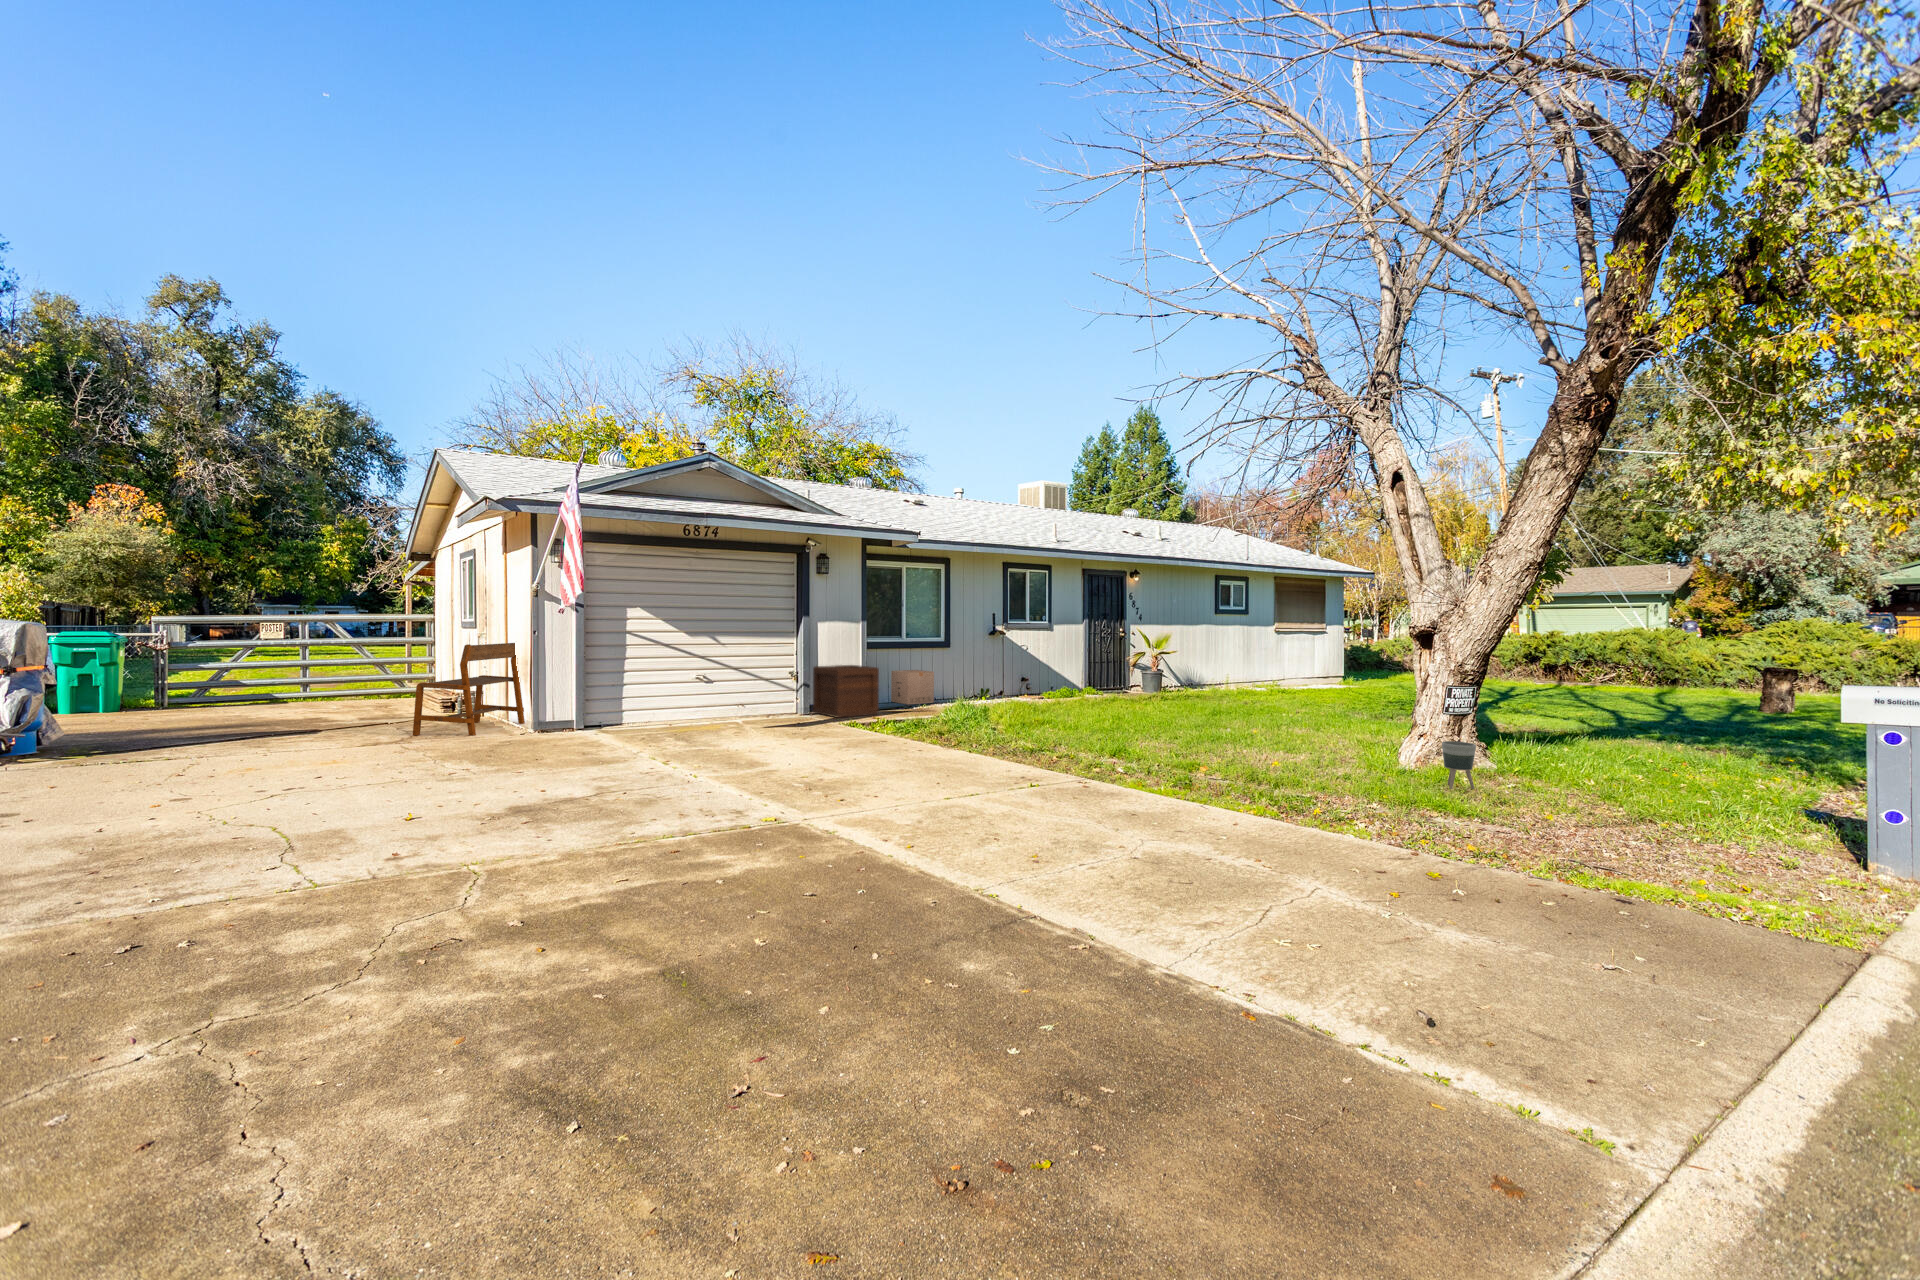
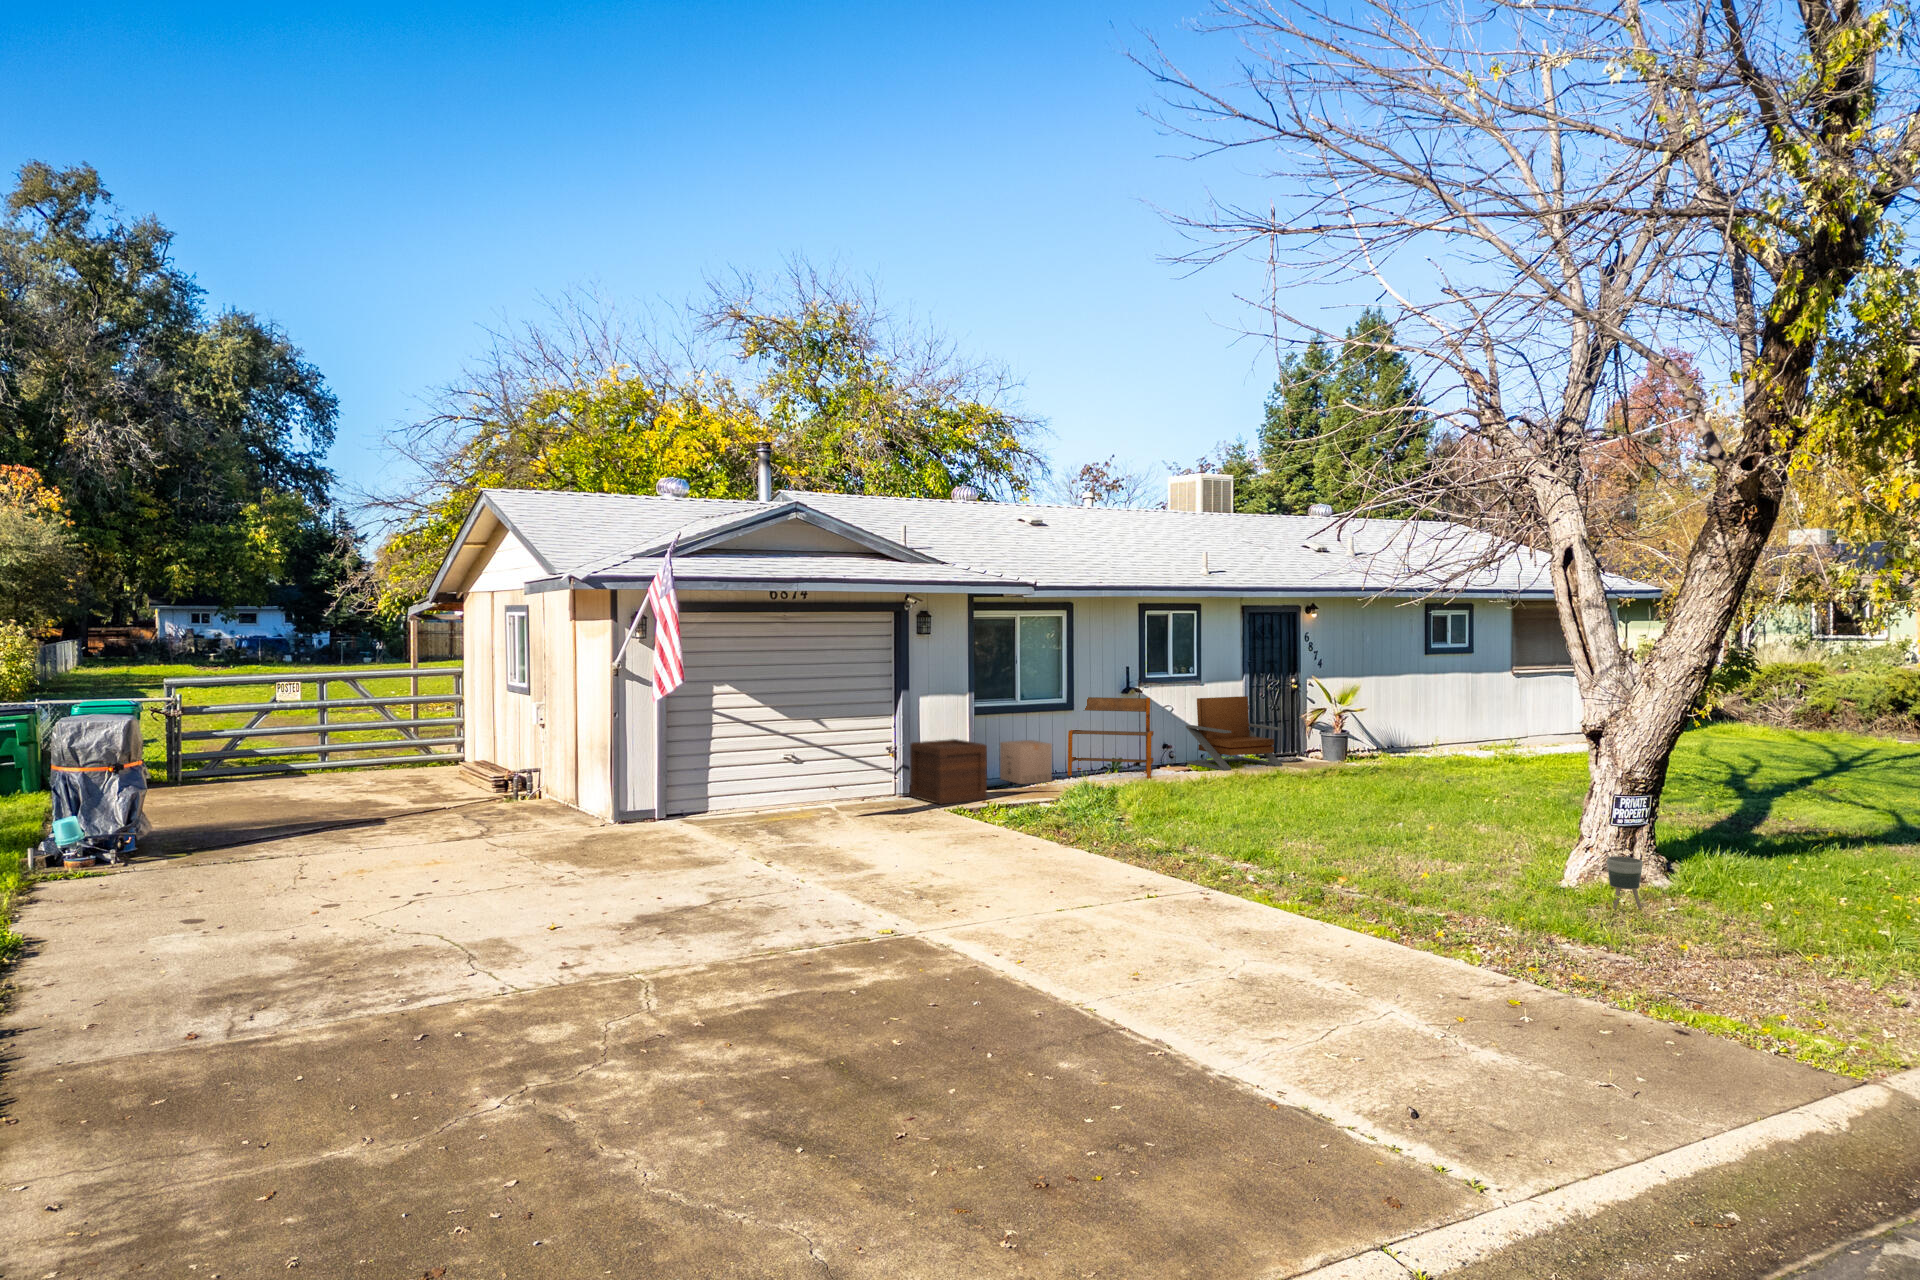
lounge chair: none [1040,639,1115,696] -> present [1186,696,1283,770]
bench: present [413,643,525,736] -> present [1068,697,1154,778]

